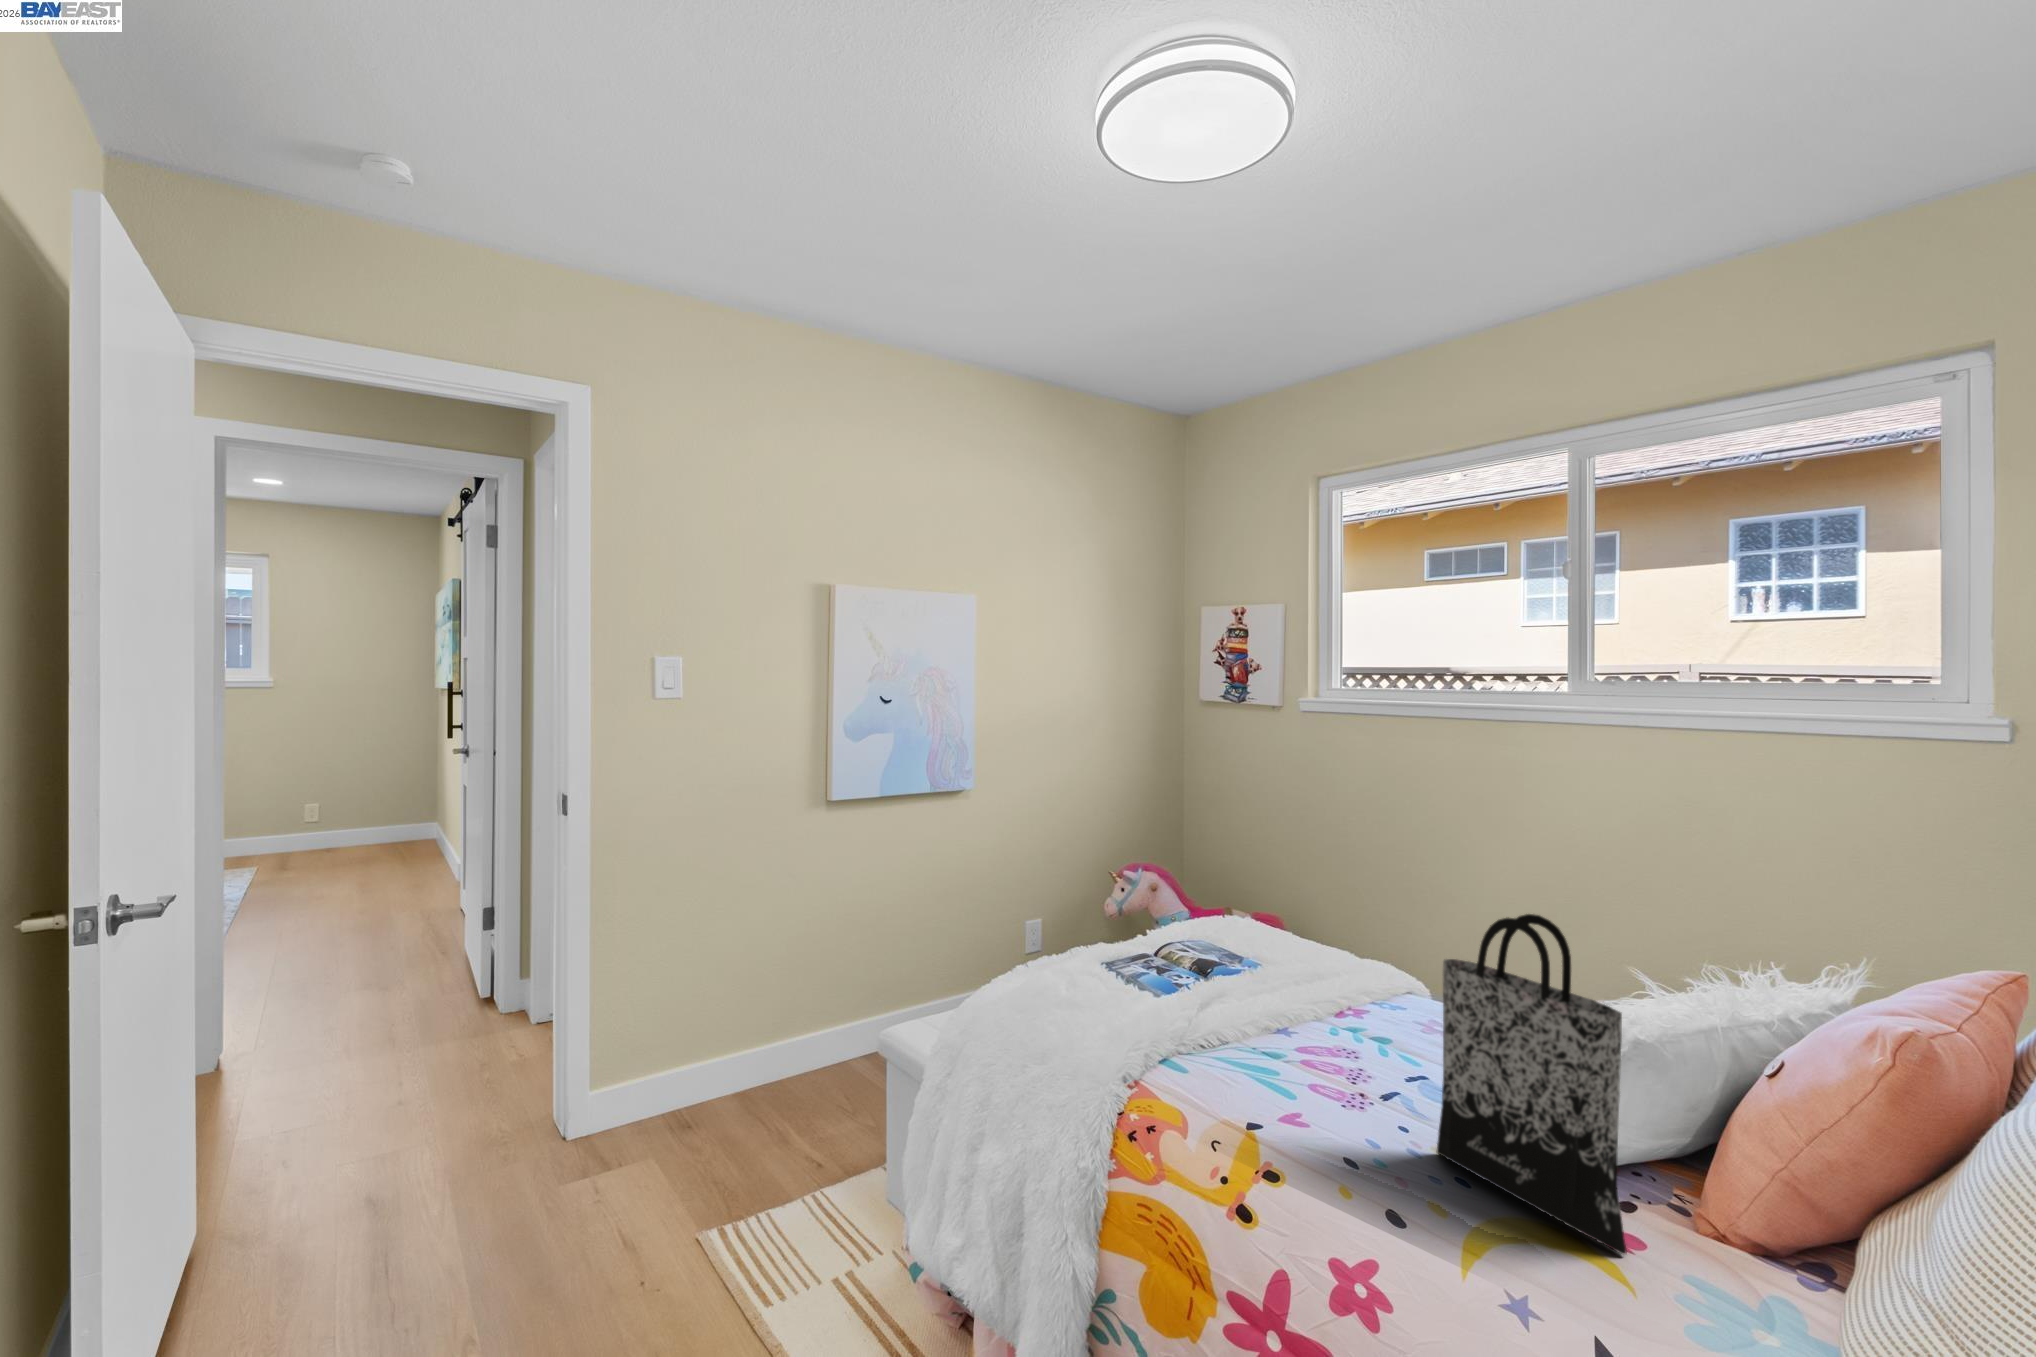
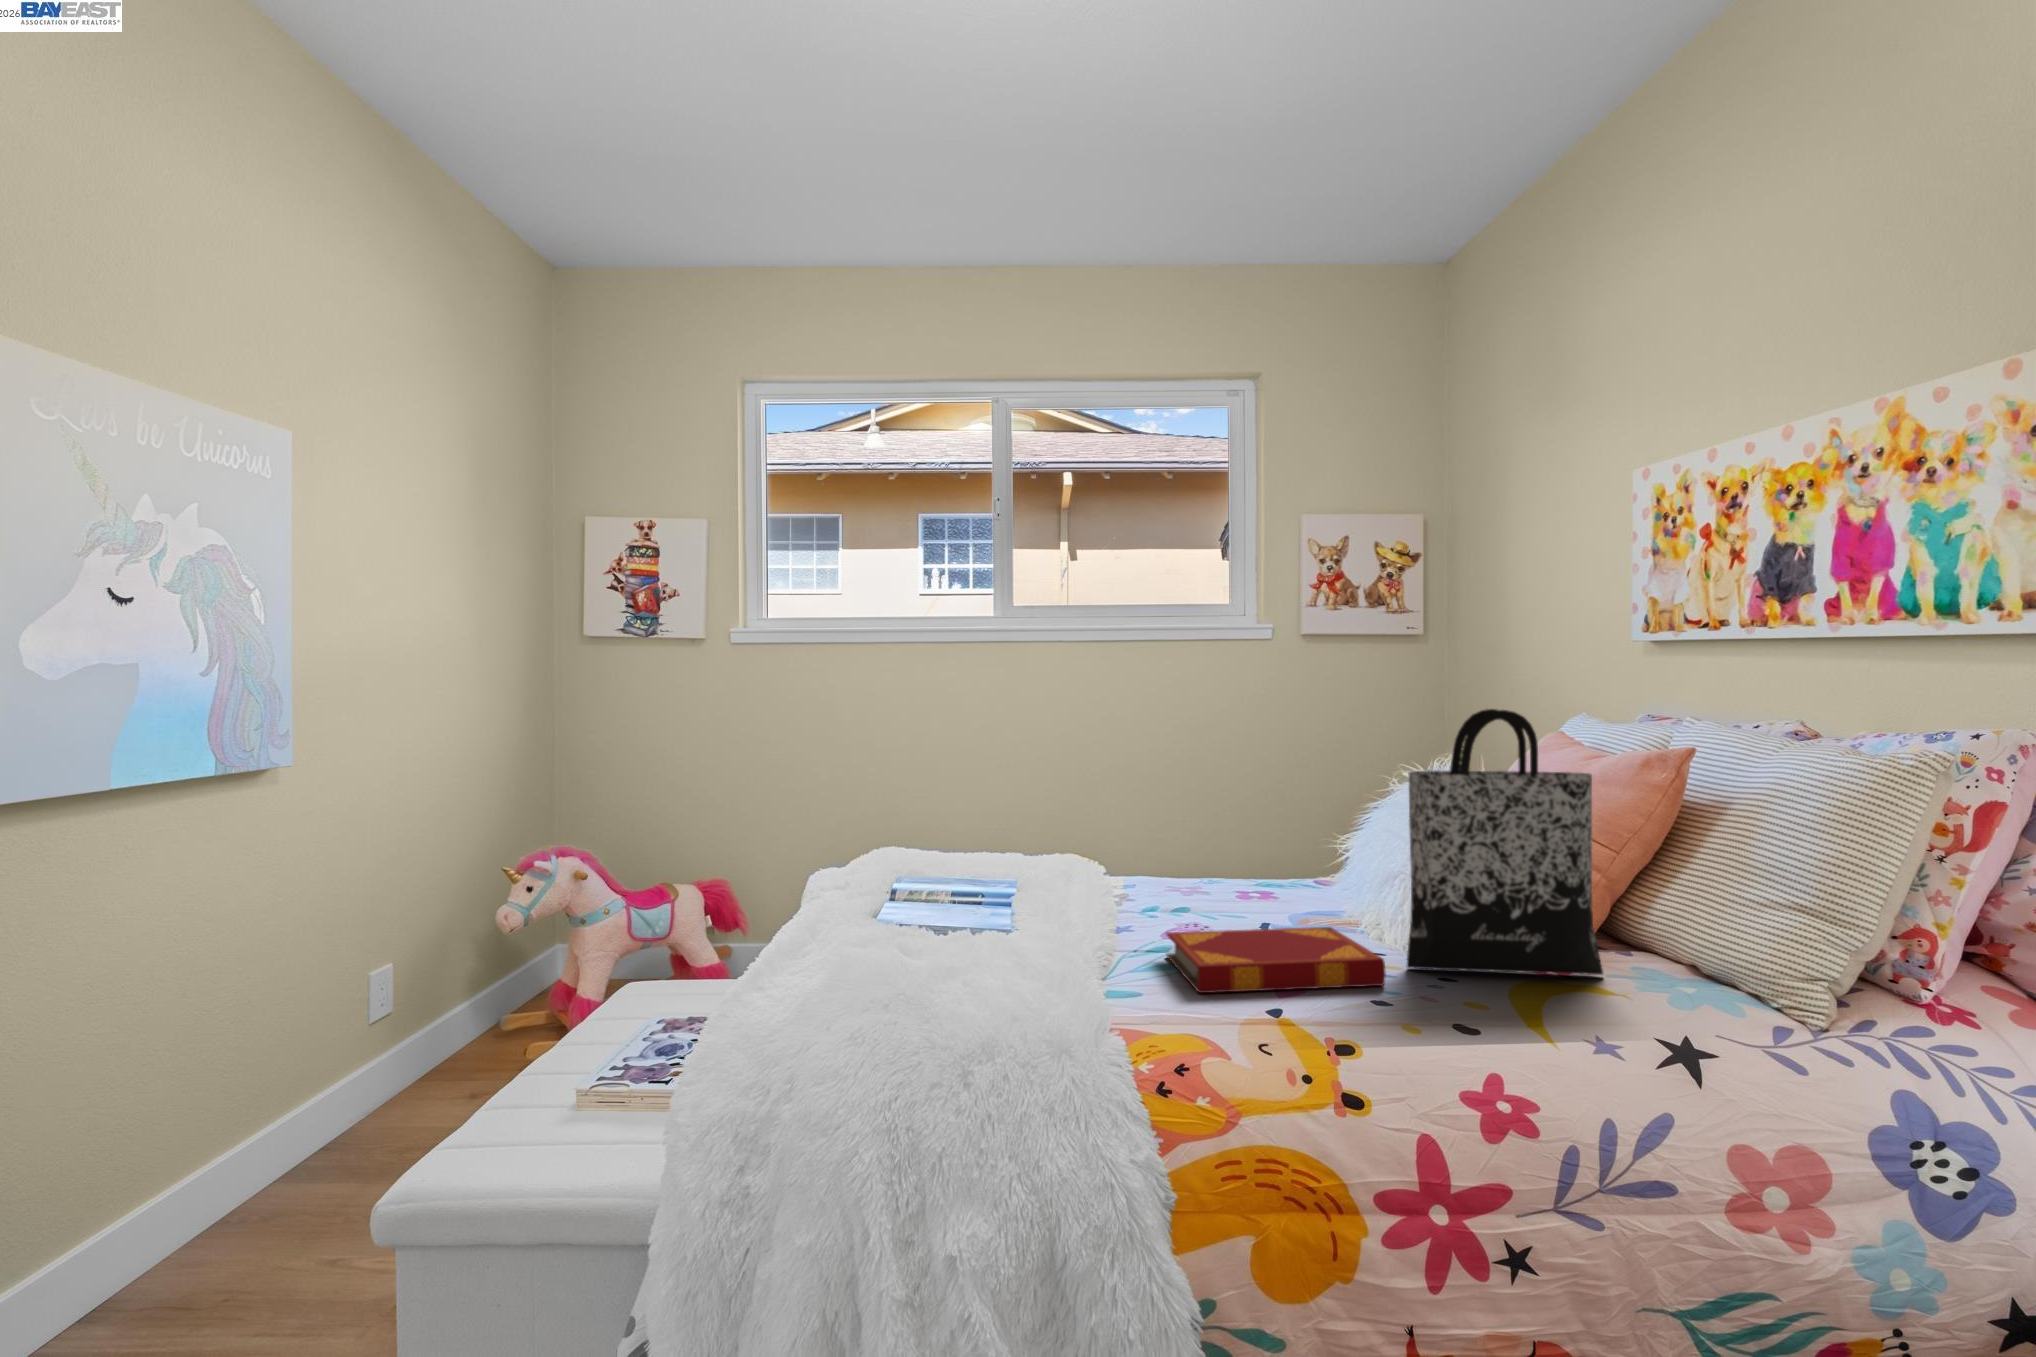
hardback book: none [1220,1040,1424,1150] -> present [1166,927,1385,993]

